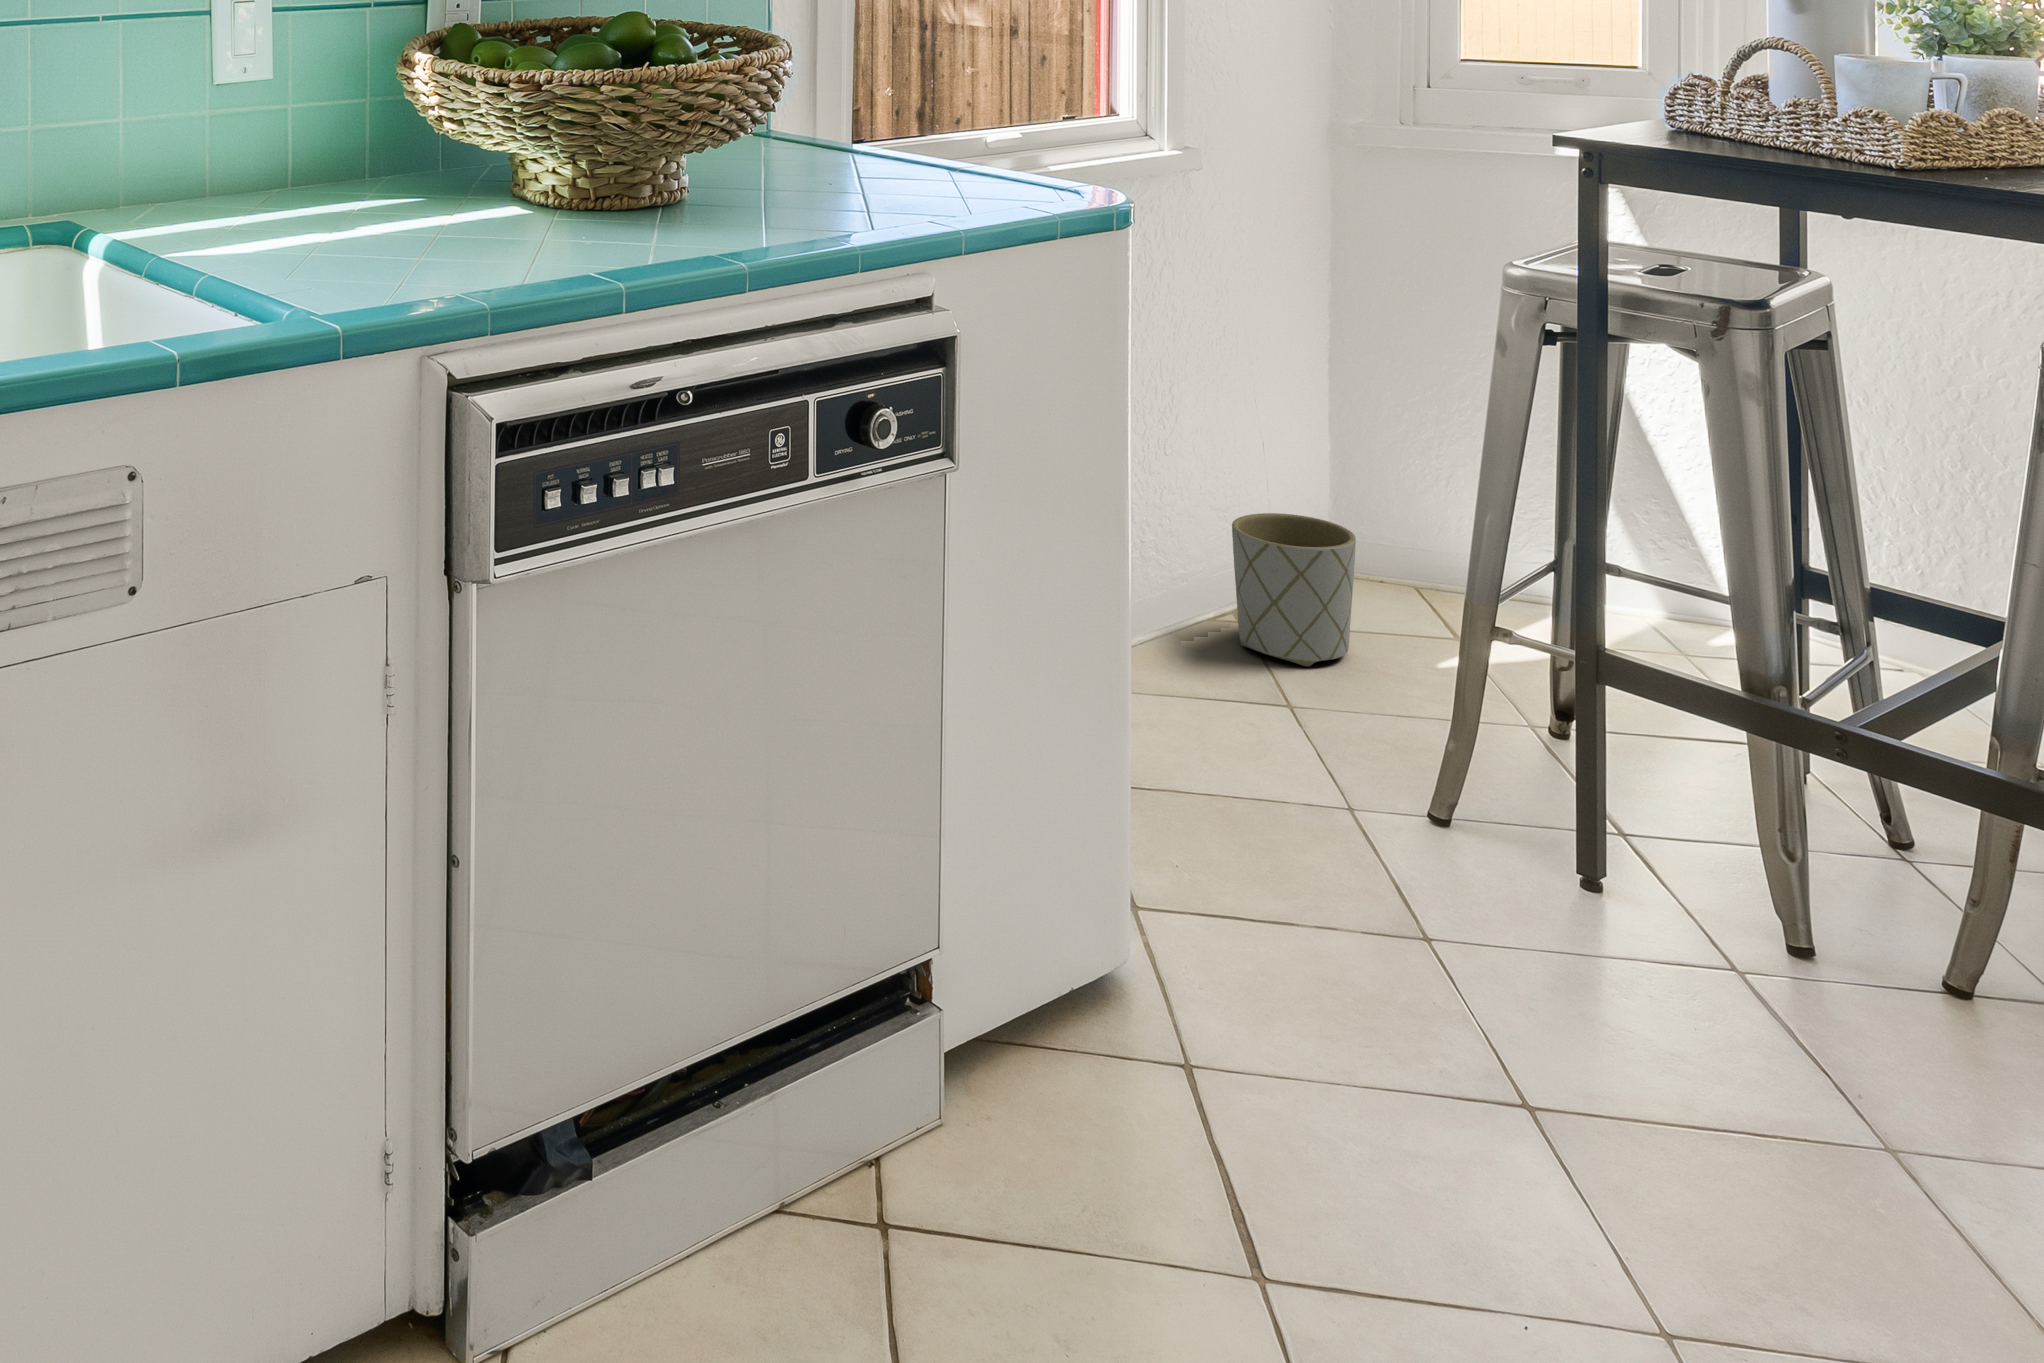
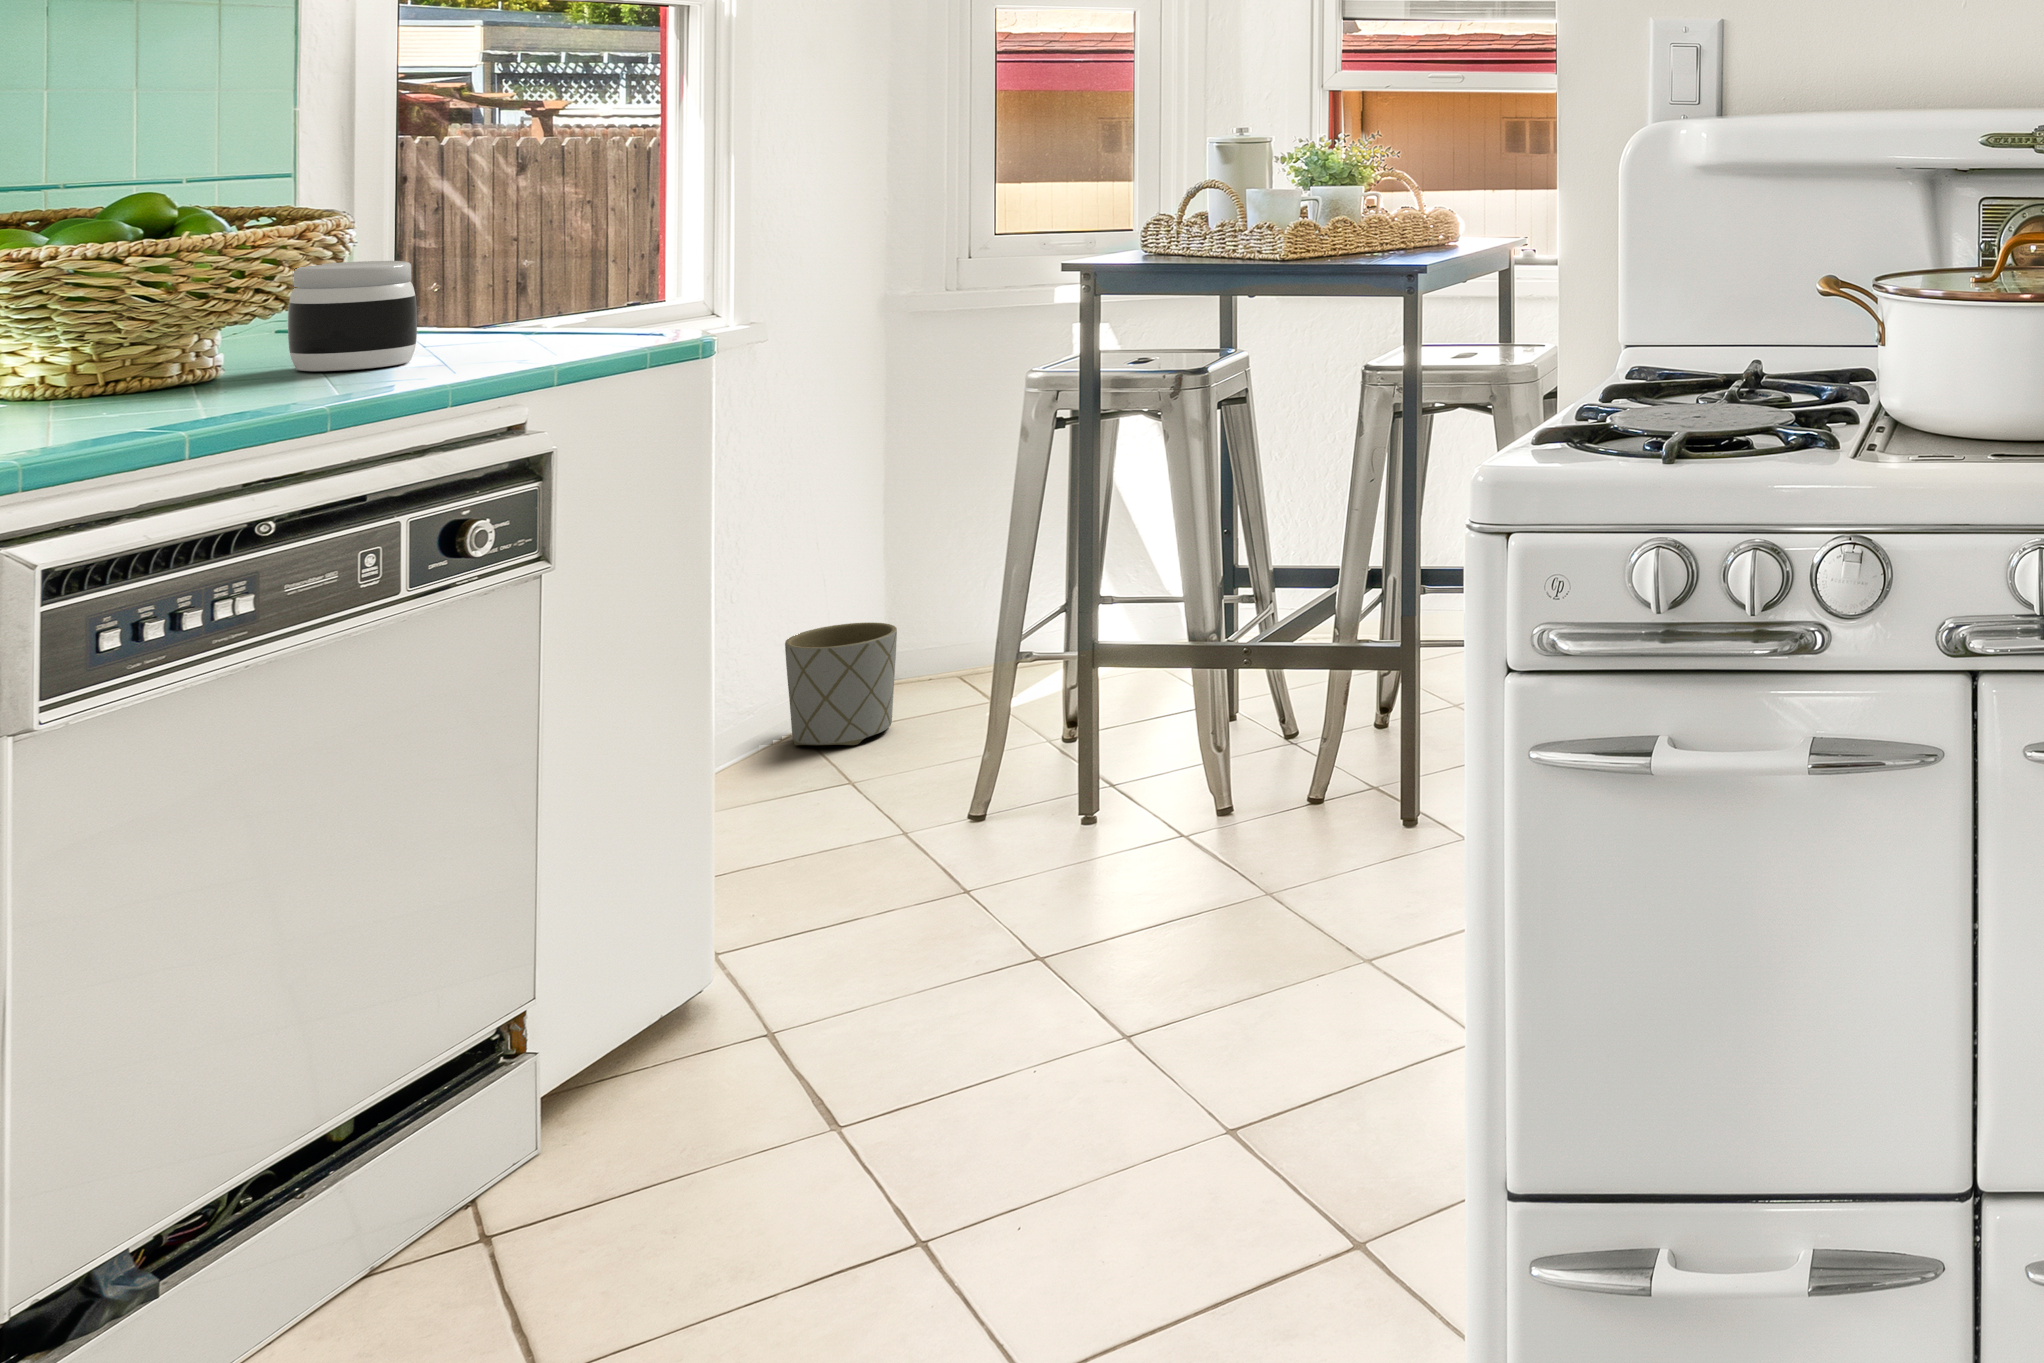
jar: none [734,98,841,217] -> present [288,261,417,371]

